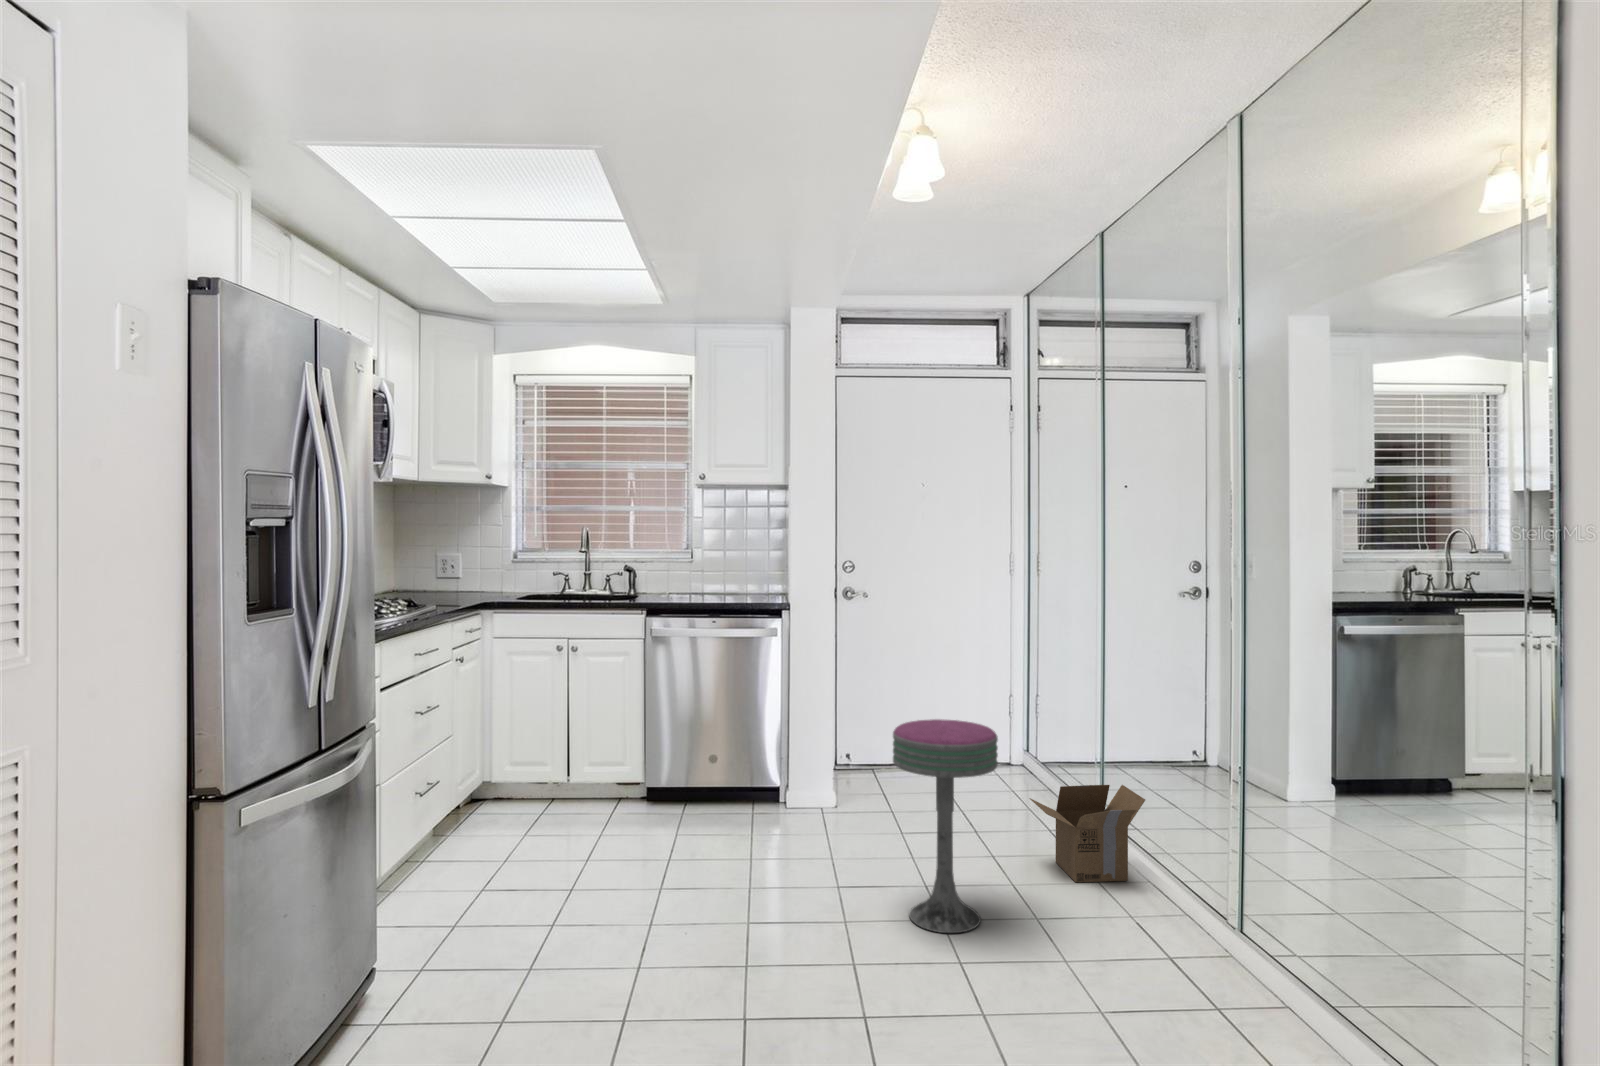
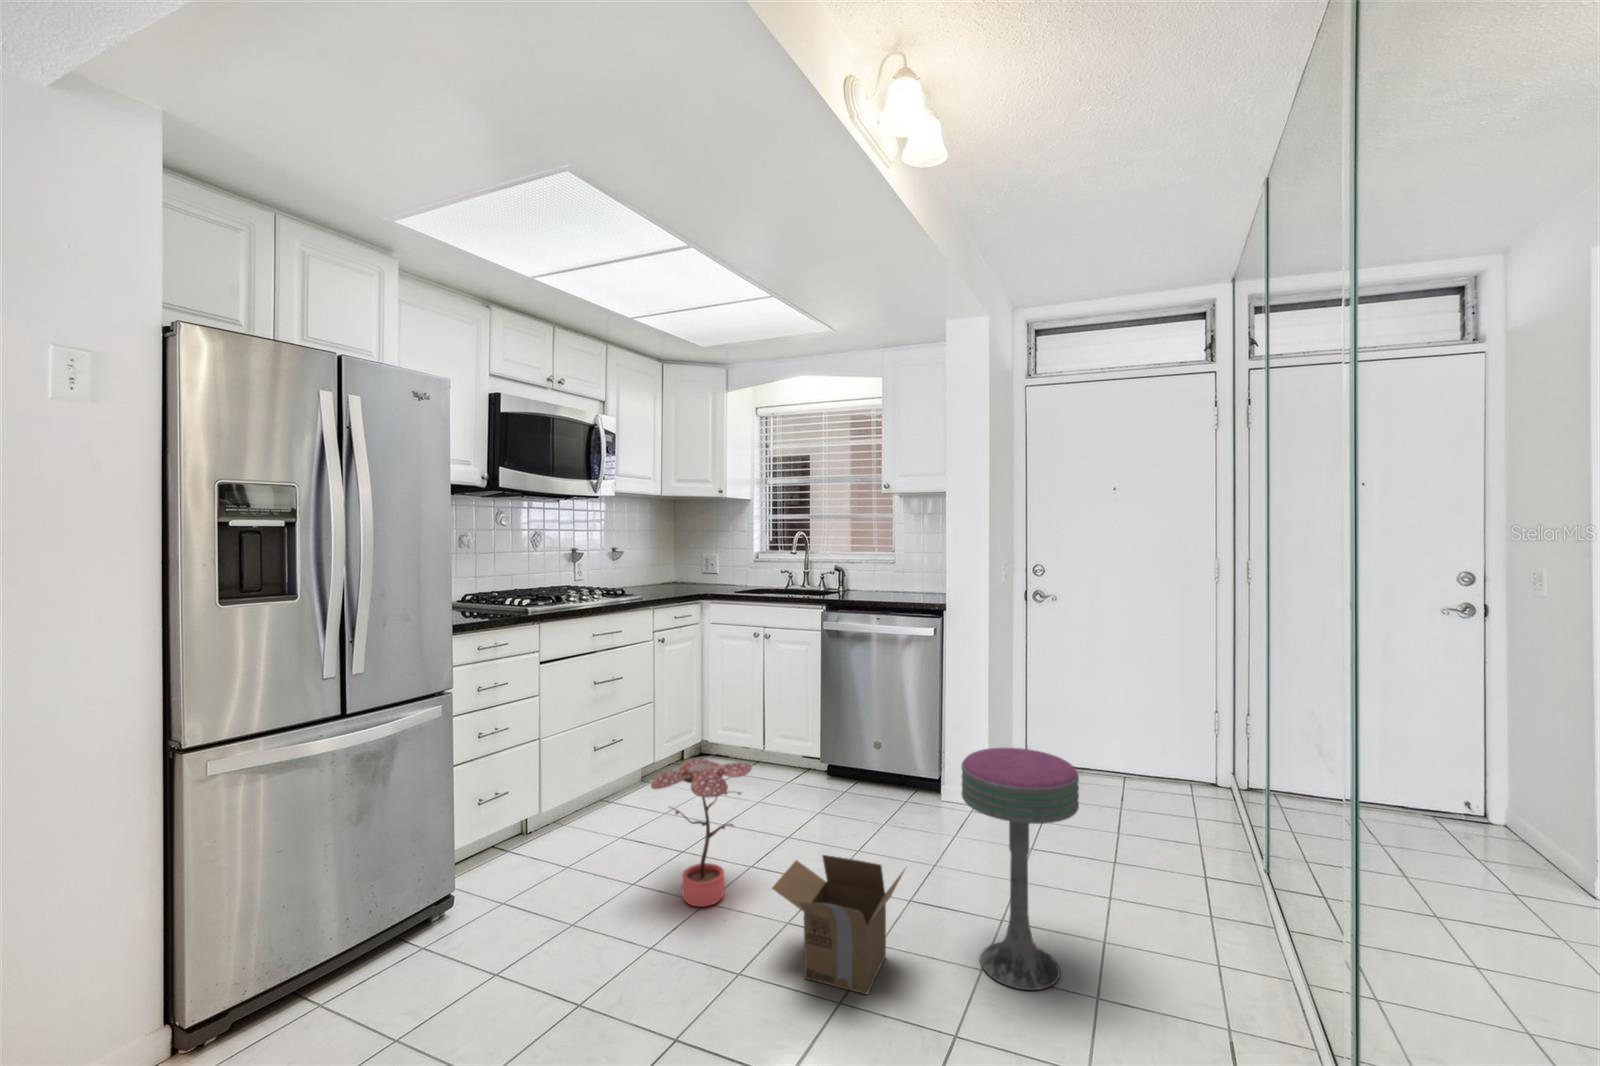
potted plant: none [552,773,656,939] -> present [651,759,752,907]
cardboard box: present [1030,785,1145,882] -> present [772,855,907,994]

